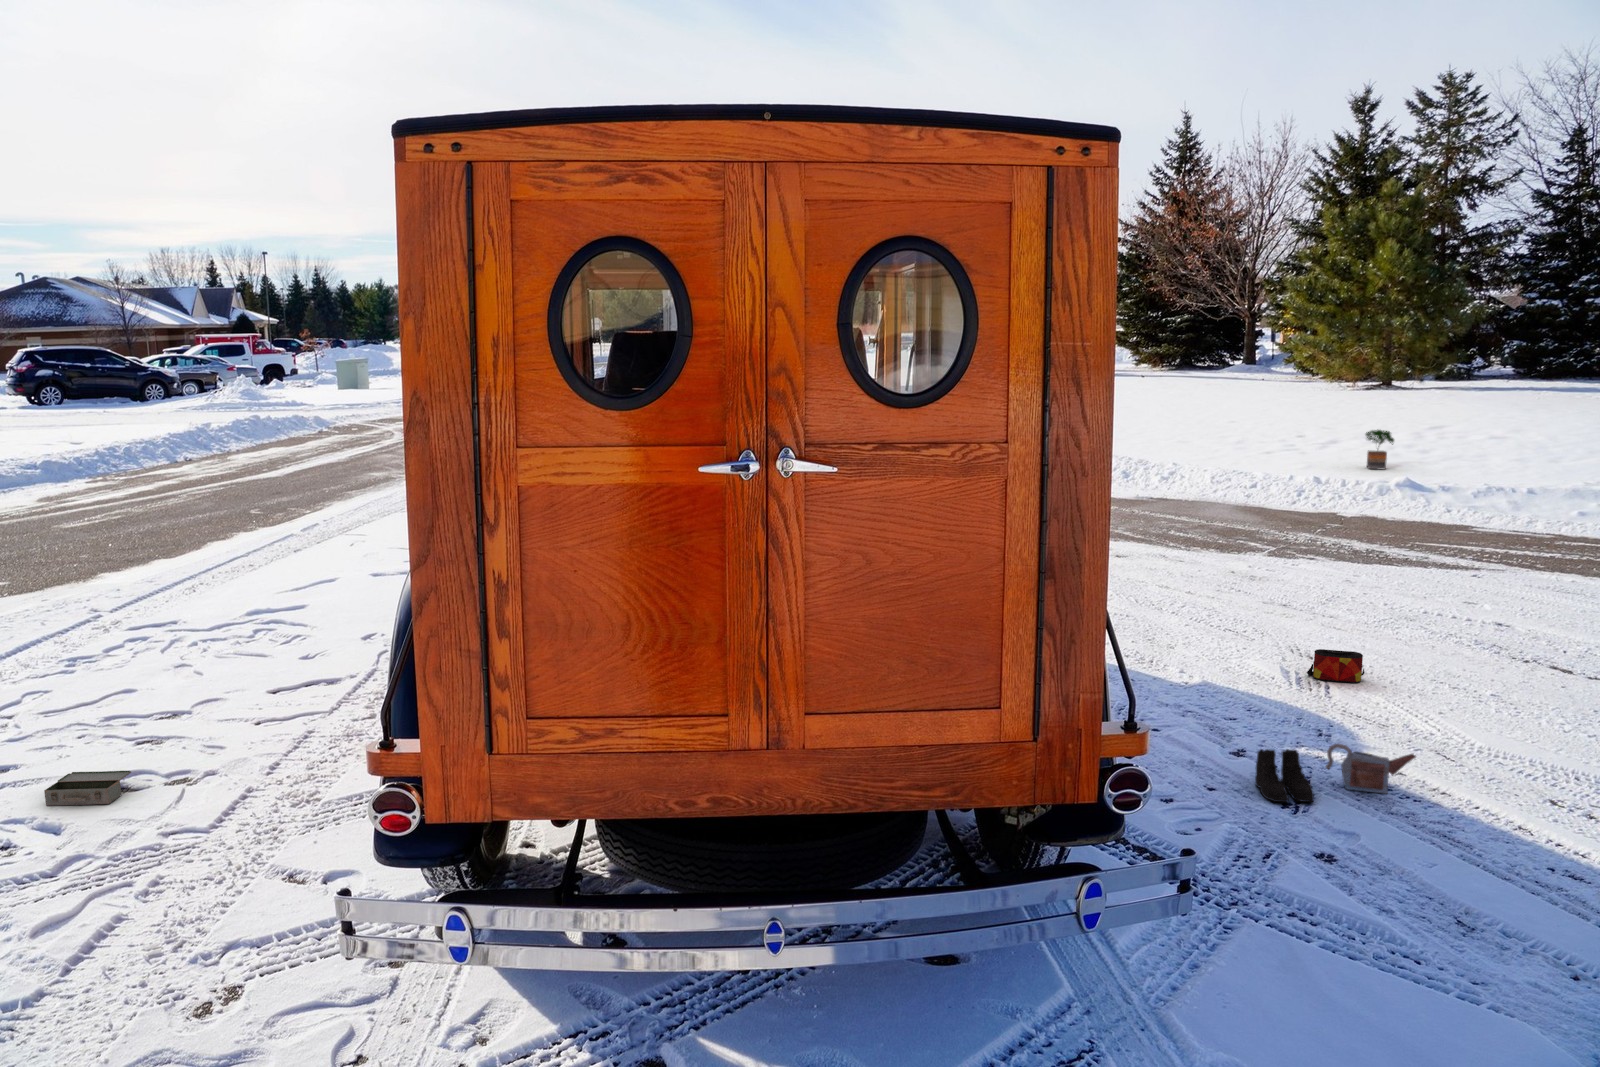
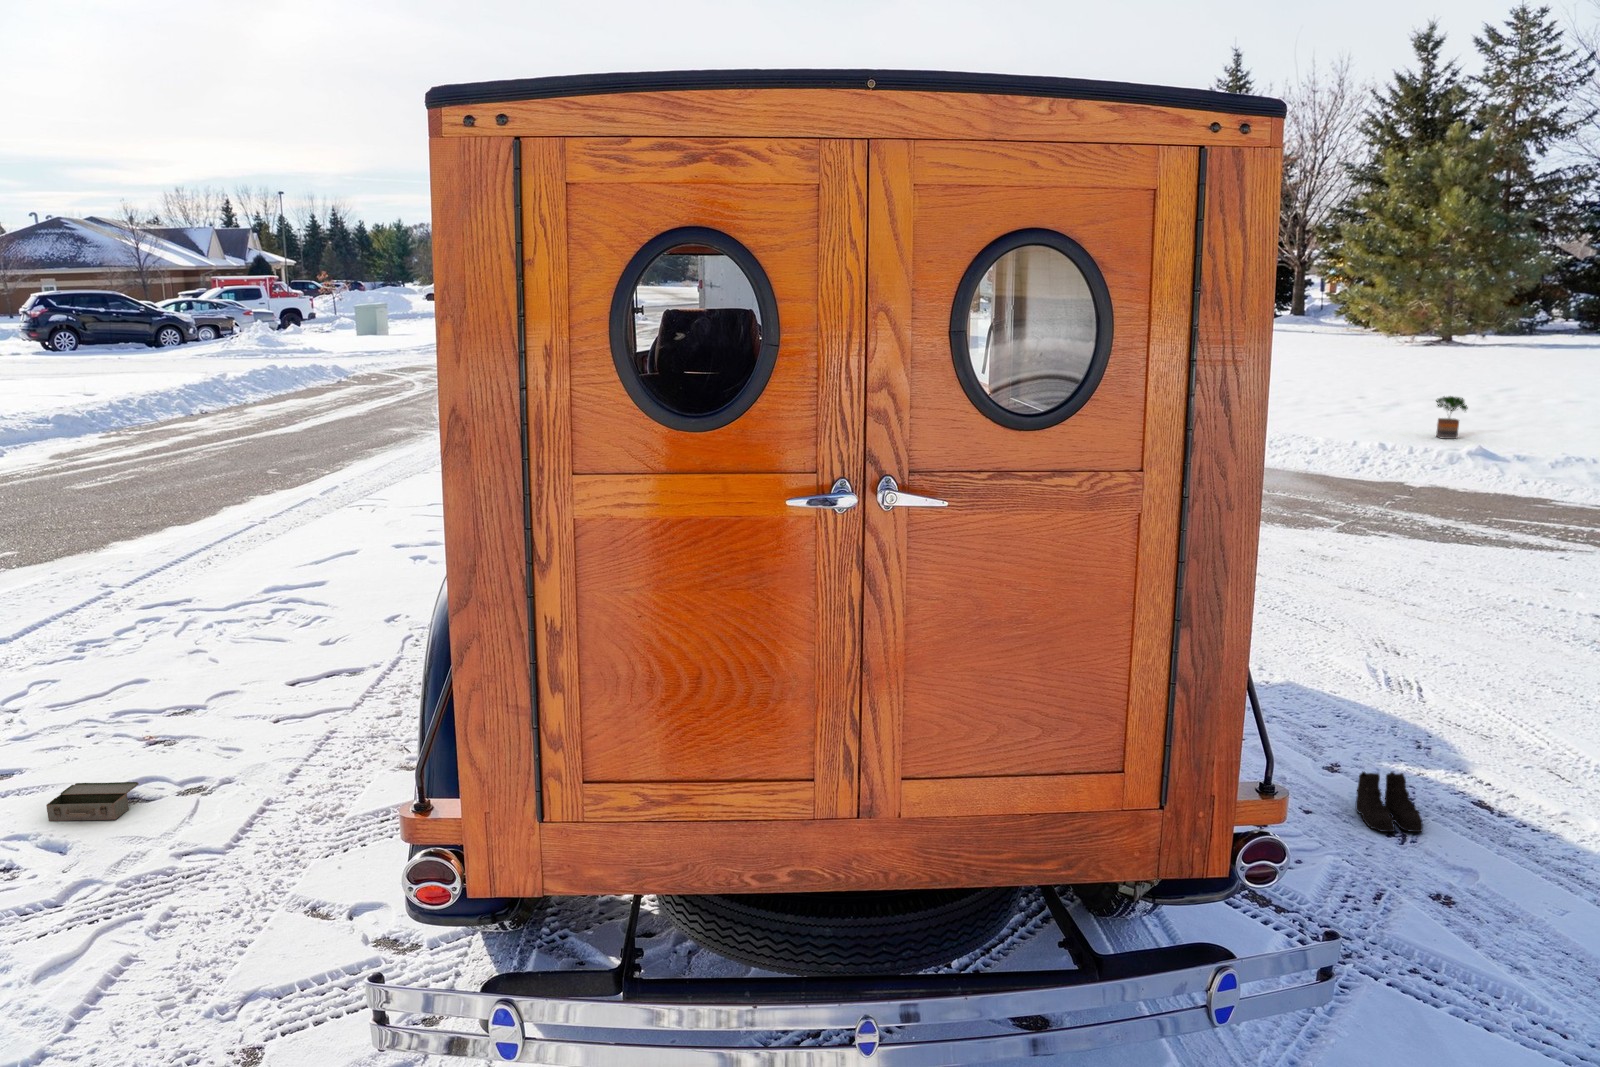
bag: present [1307,649,1365,683] -> none [1397,651,1462,689]
watering can: present [1326,744,1416,794] -> none [1433,767,1538,823]

